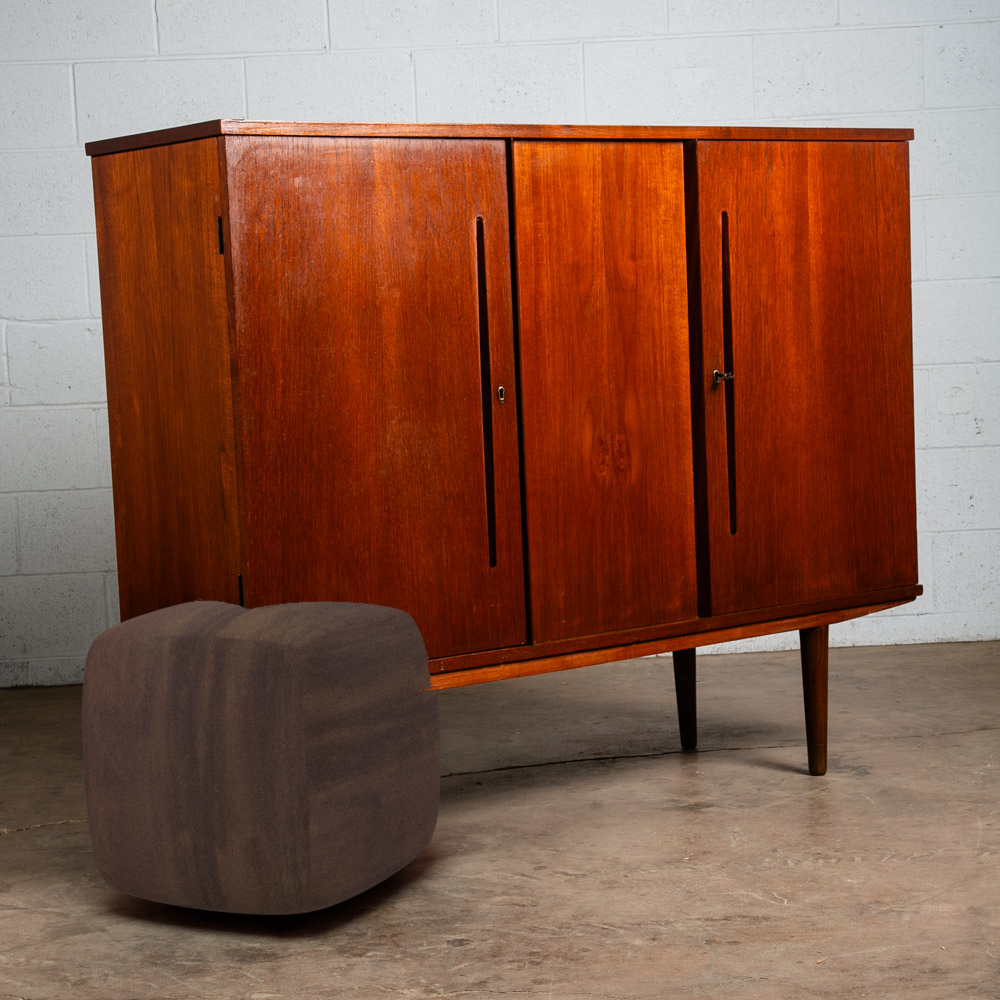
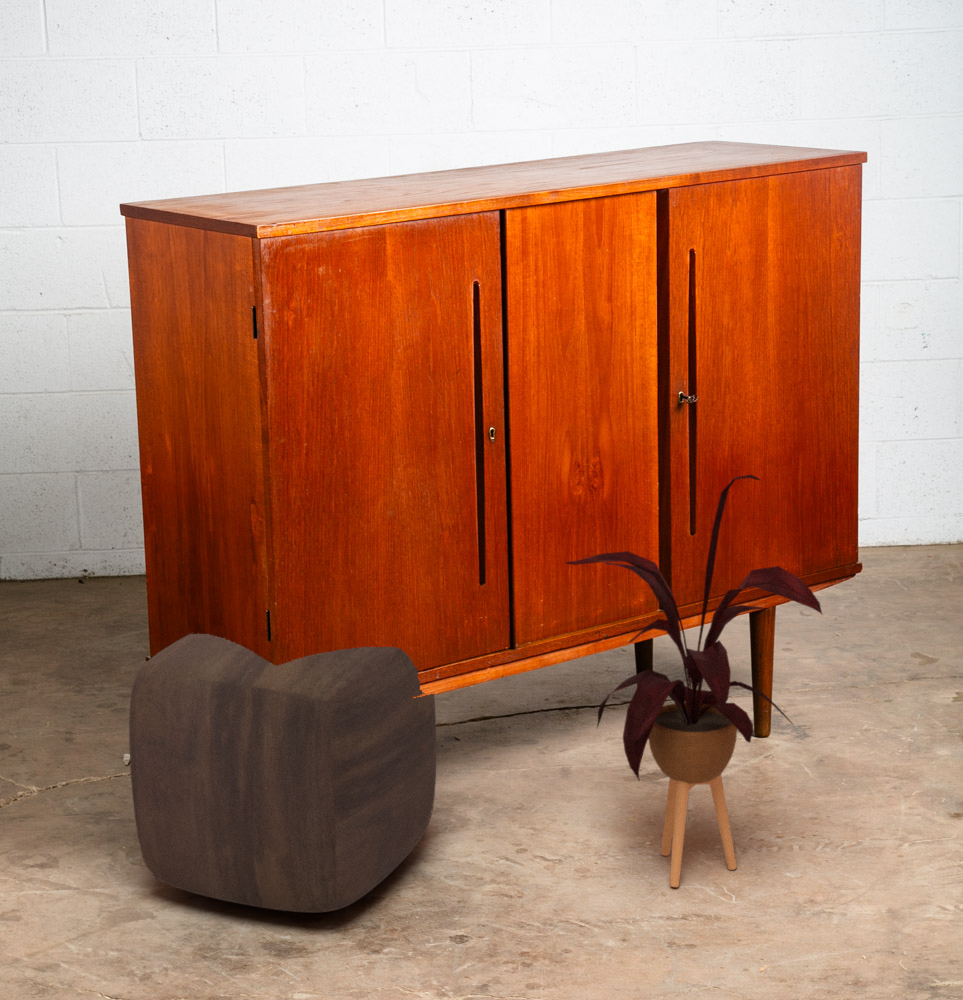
house plant: none [576,394,873,892] -> present [566,475,822,887]

